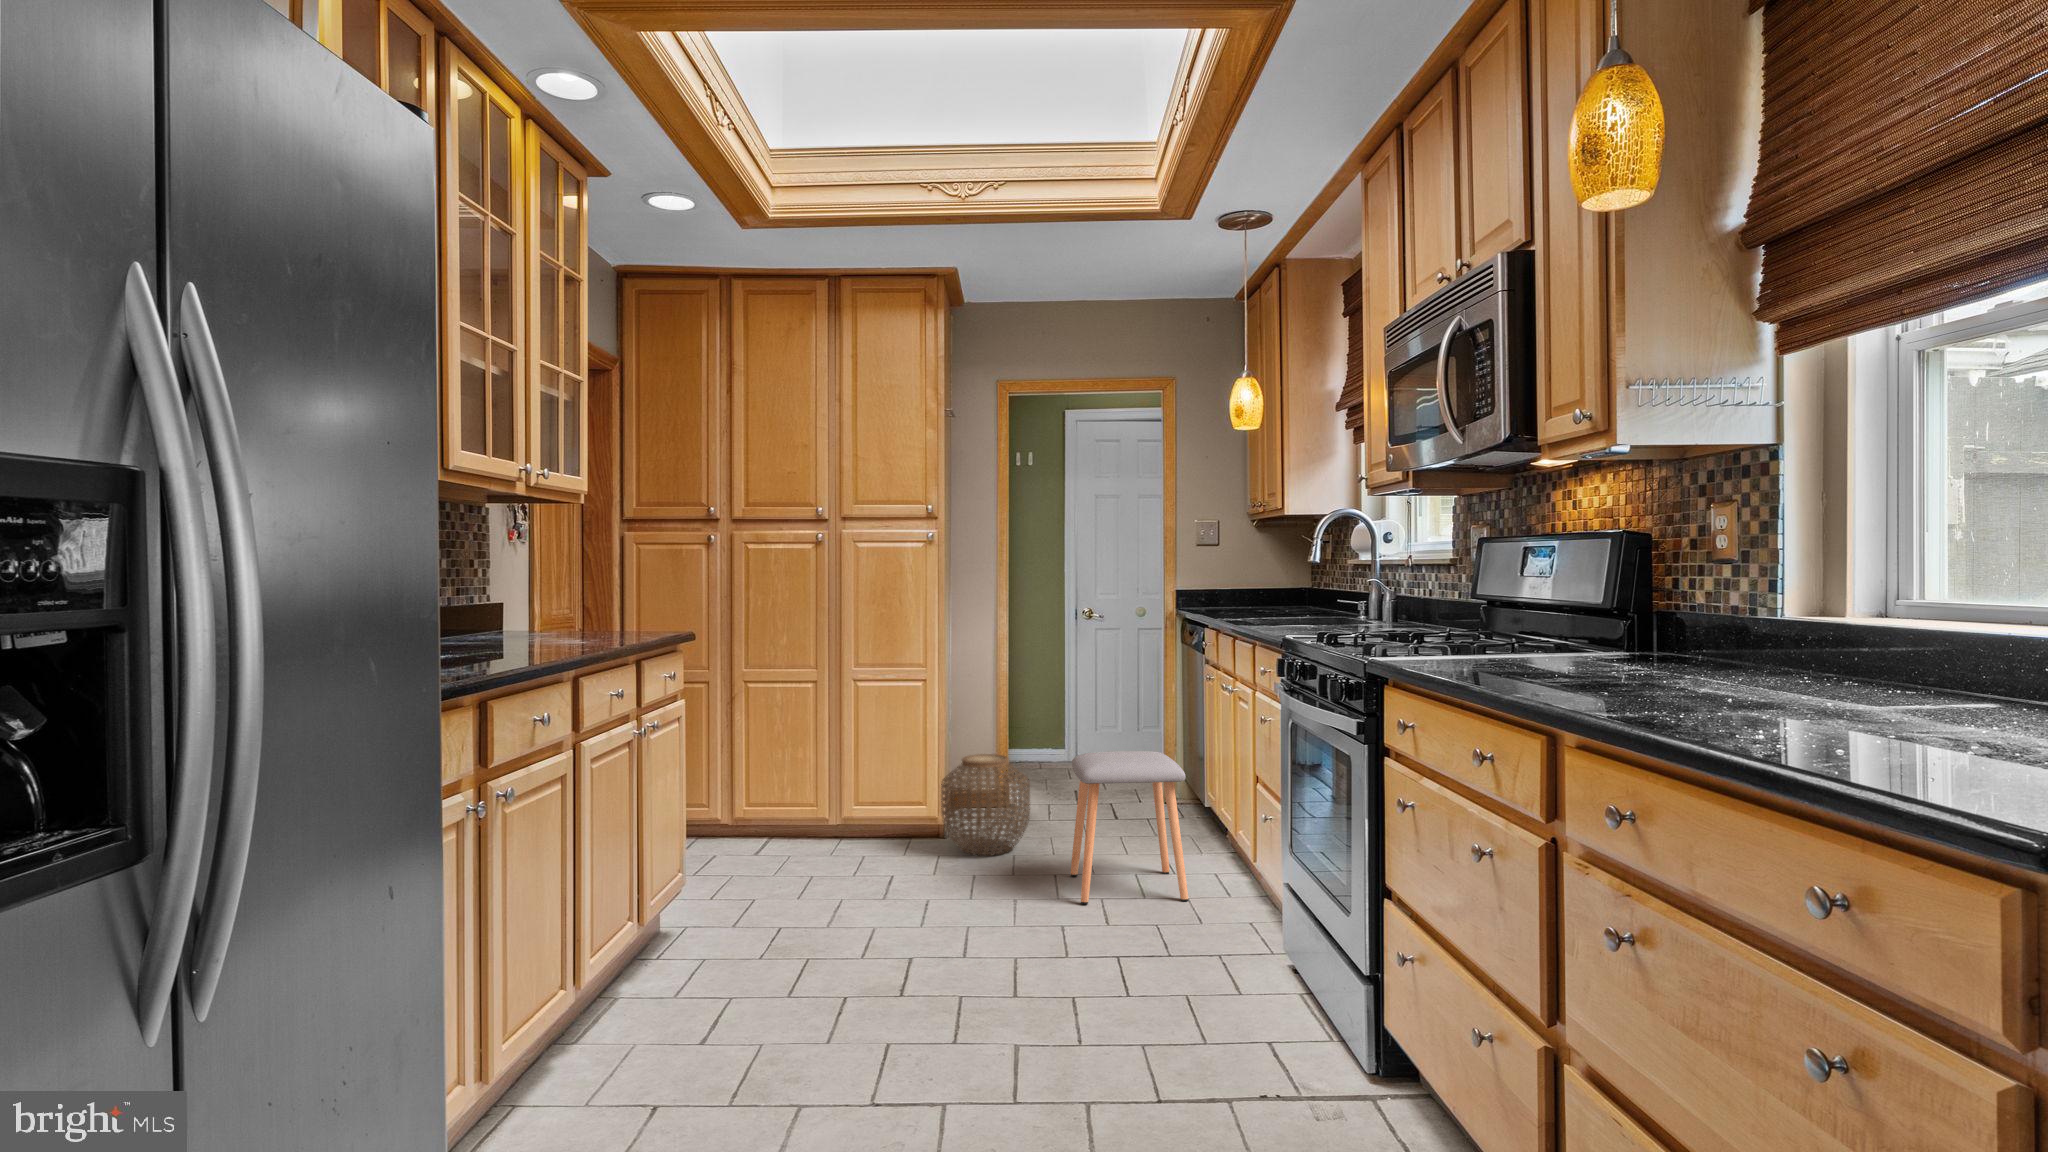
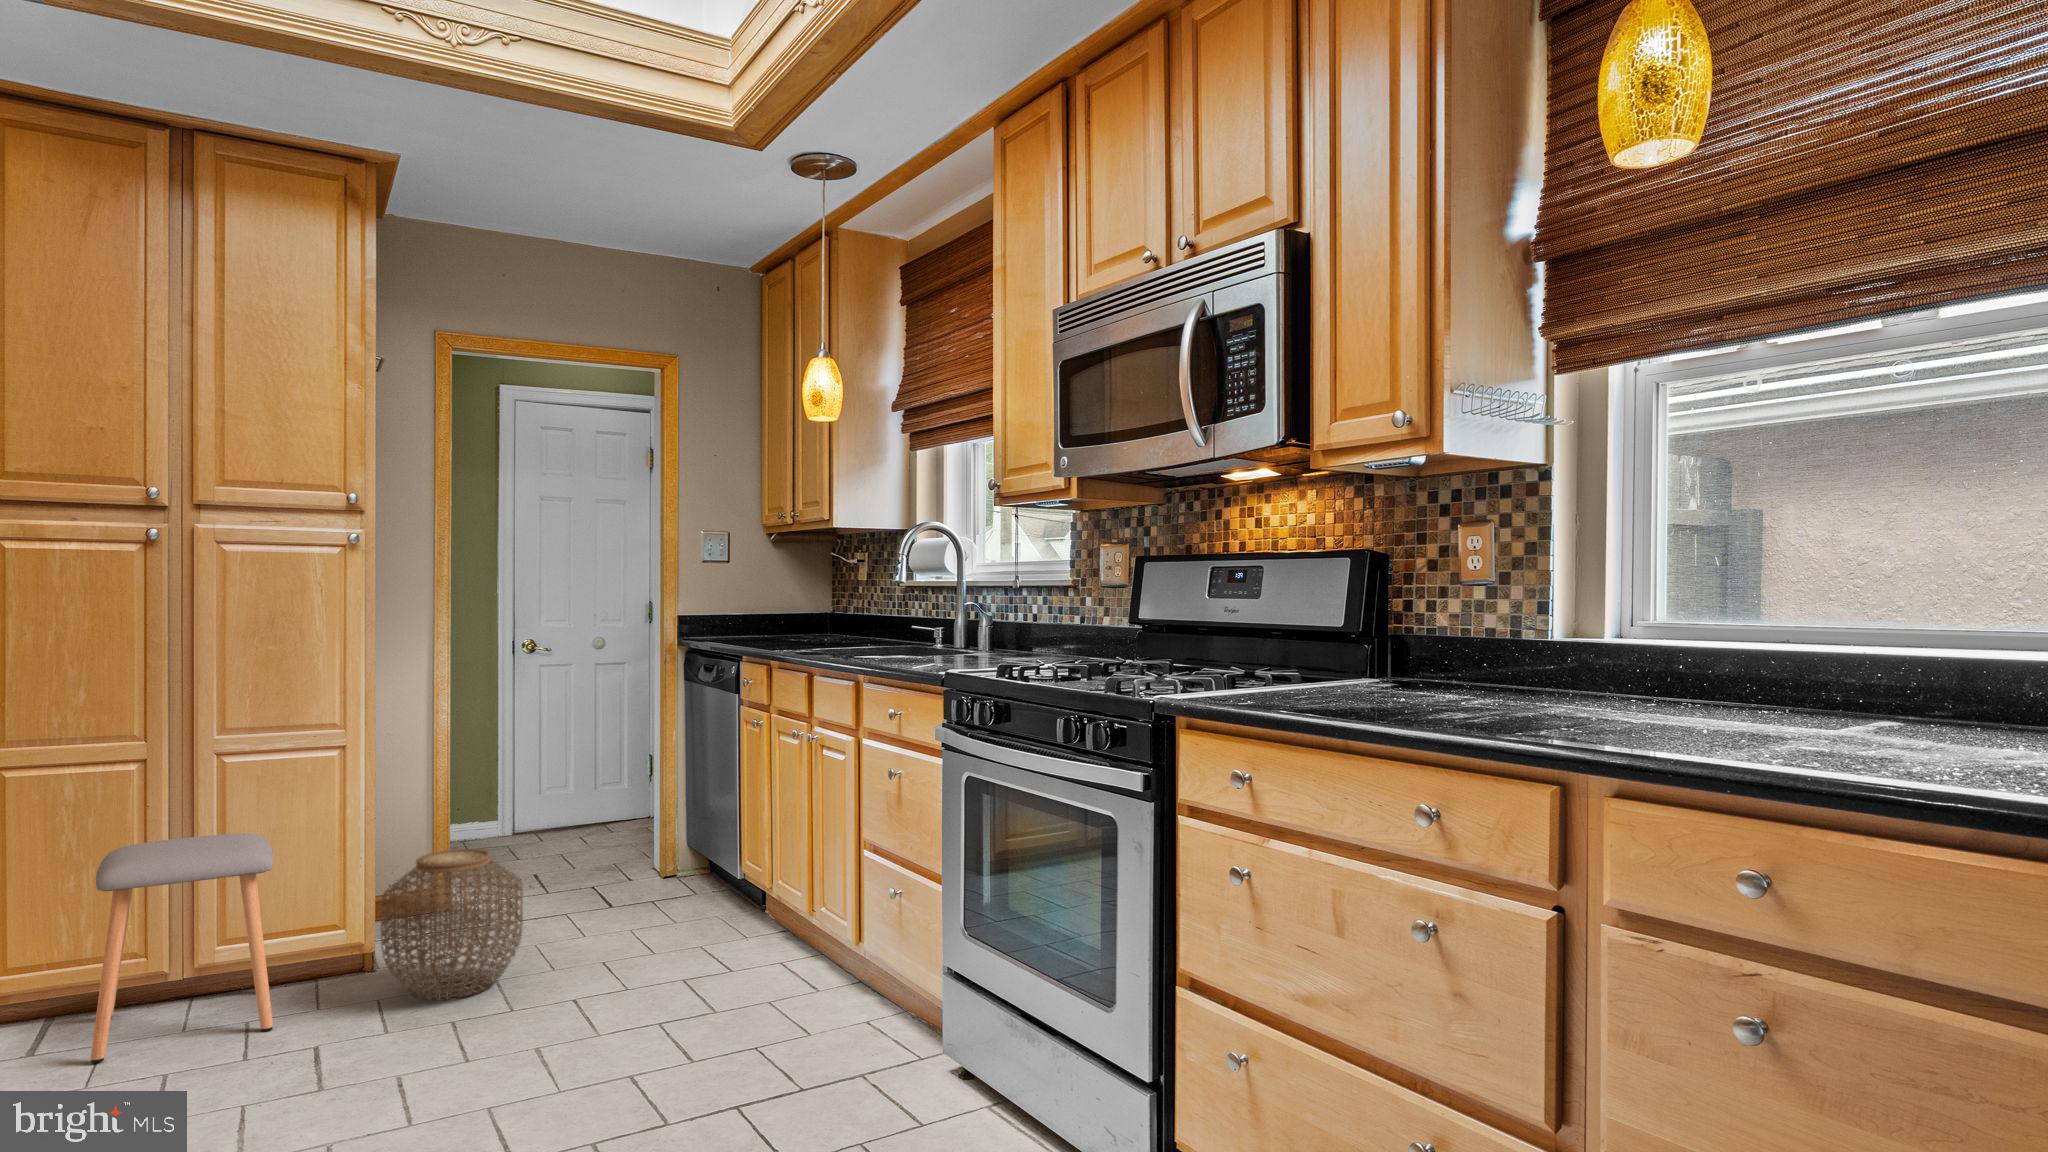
stool: present [1070,751,1188,904] -> present [91,833,273,1063]

